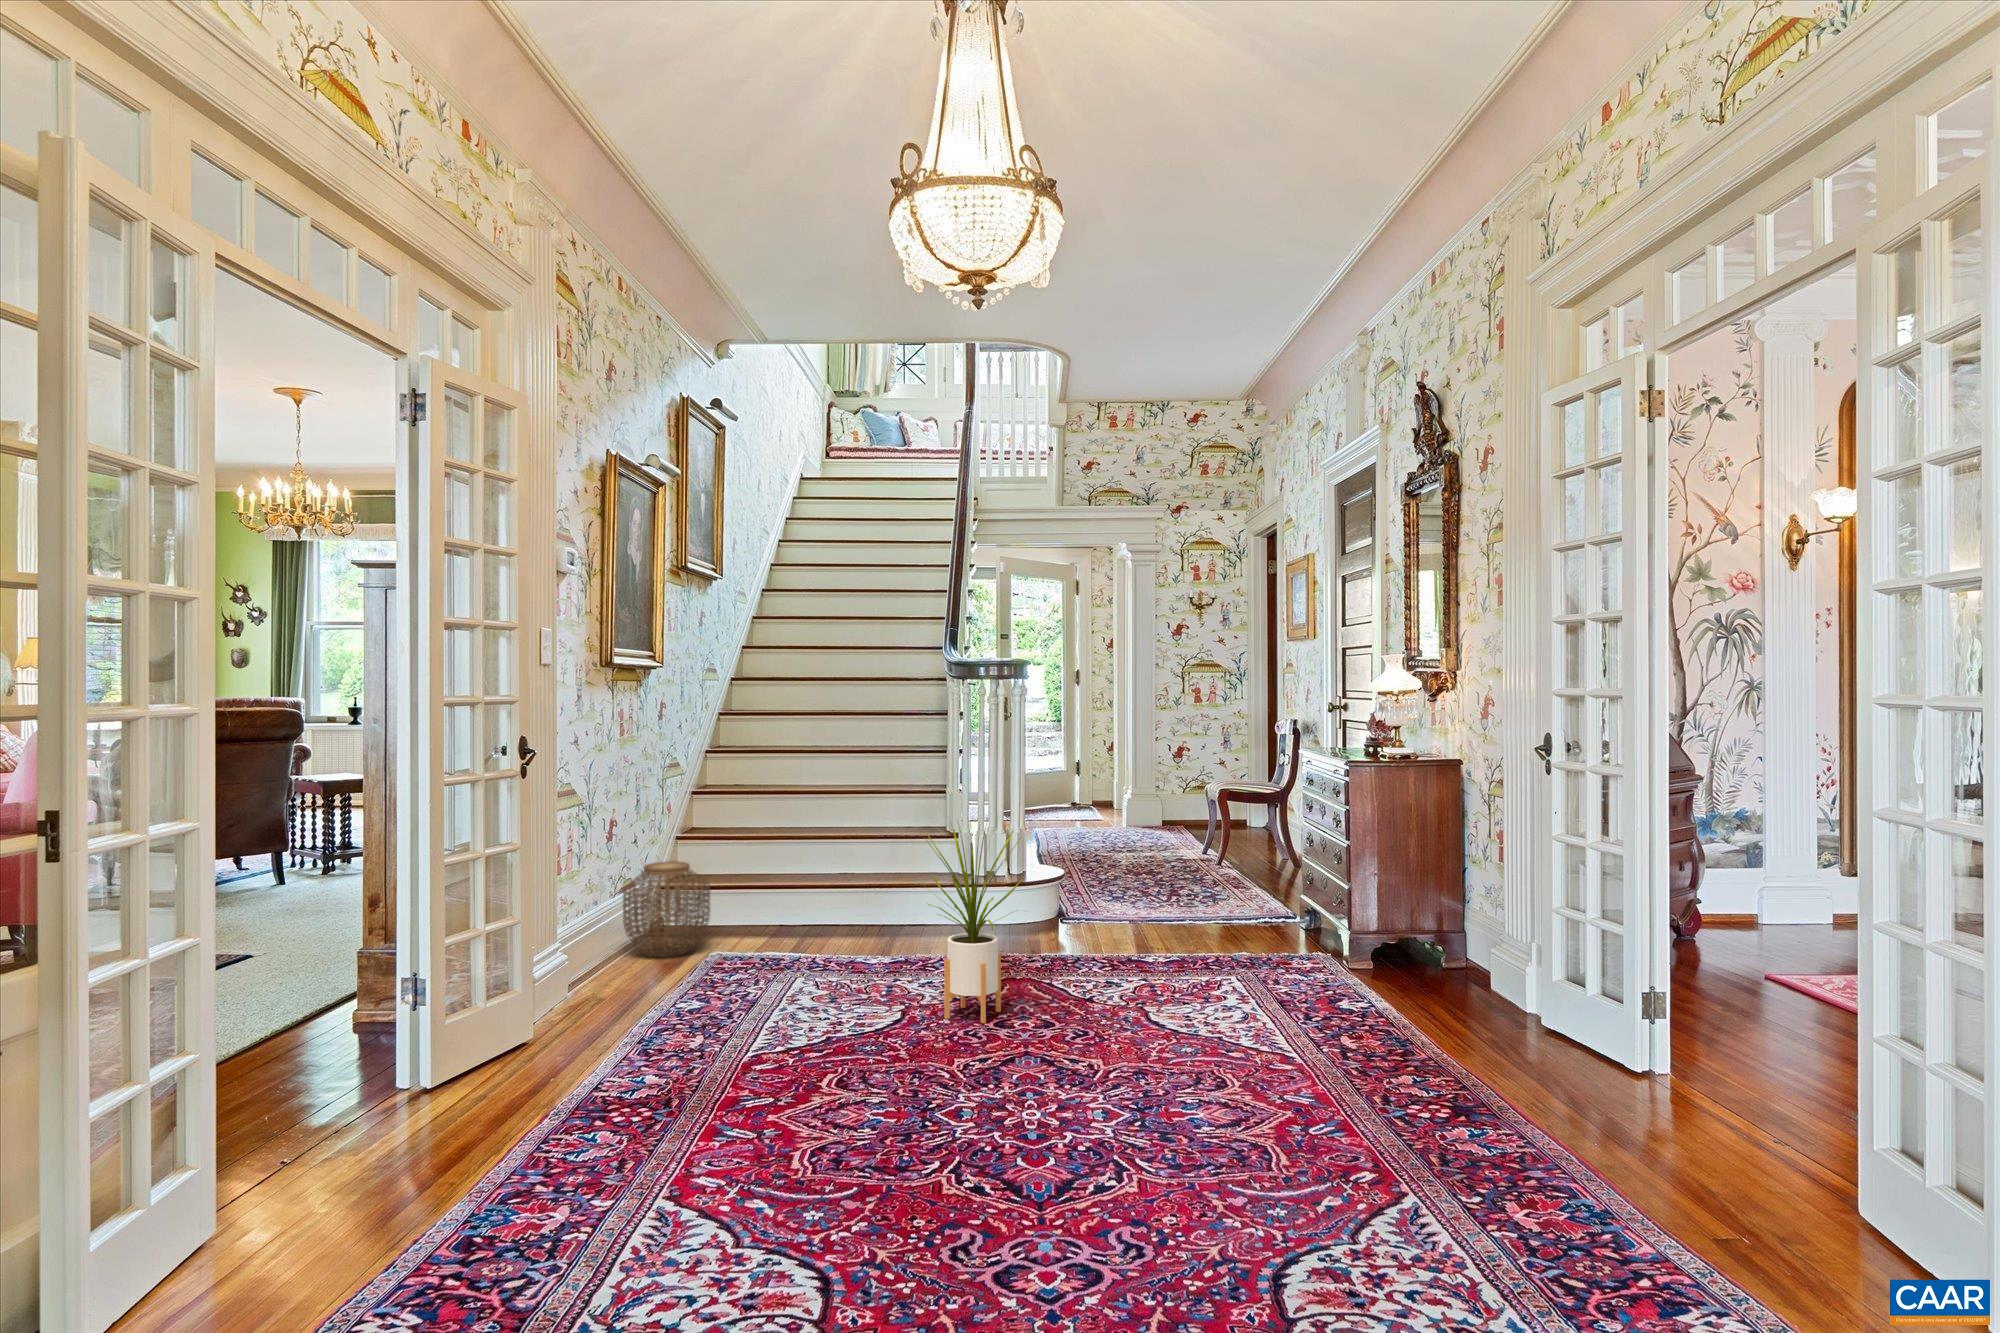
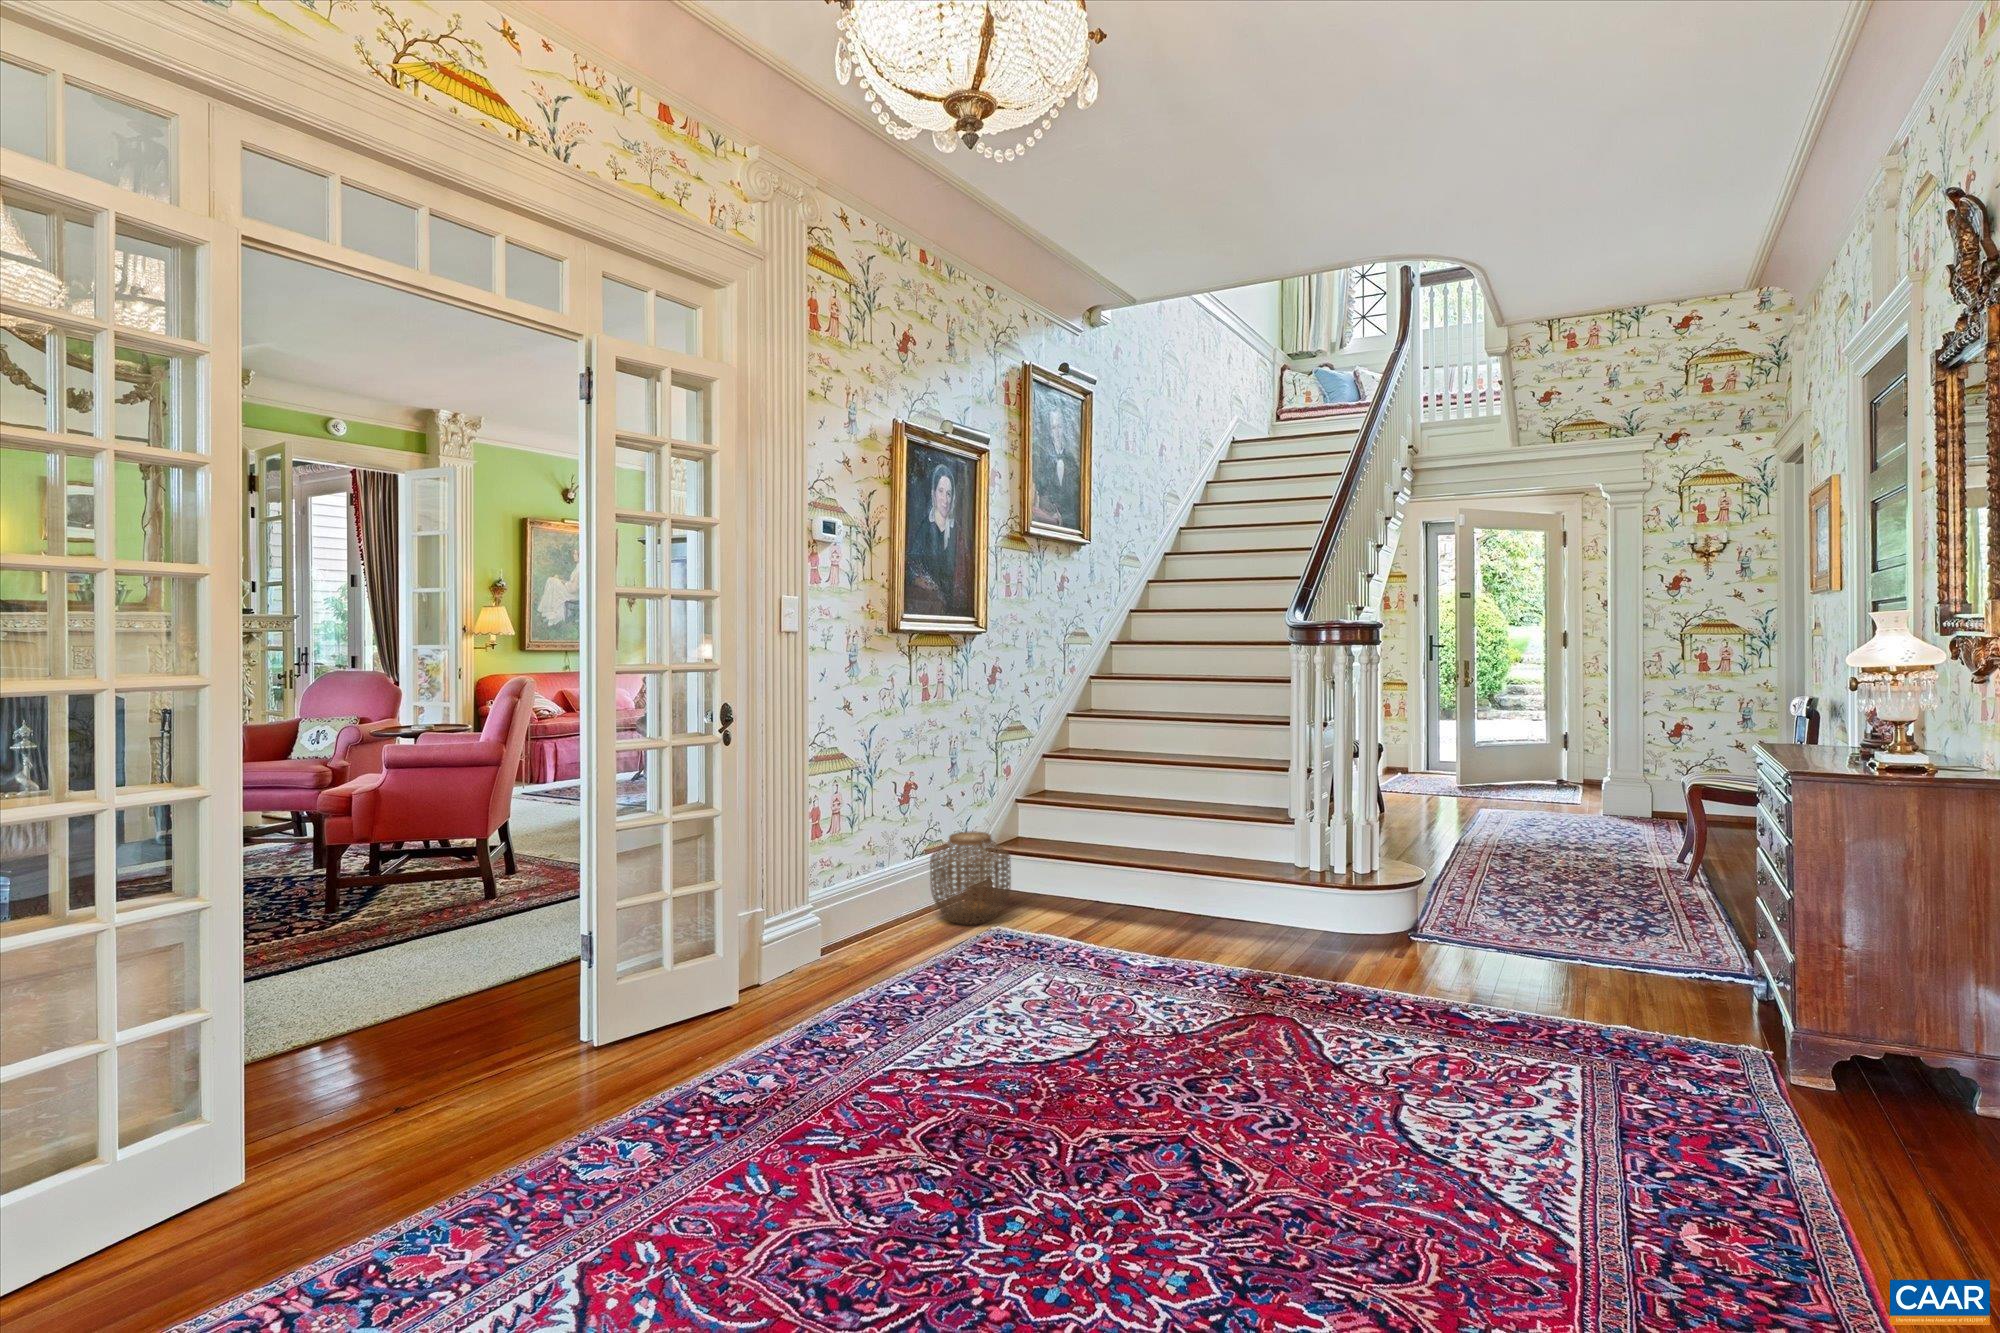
house plant: present [926,816,1024,1023] -> none [1116,820,1246,1074]

